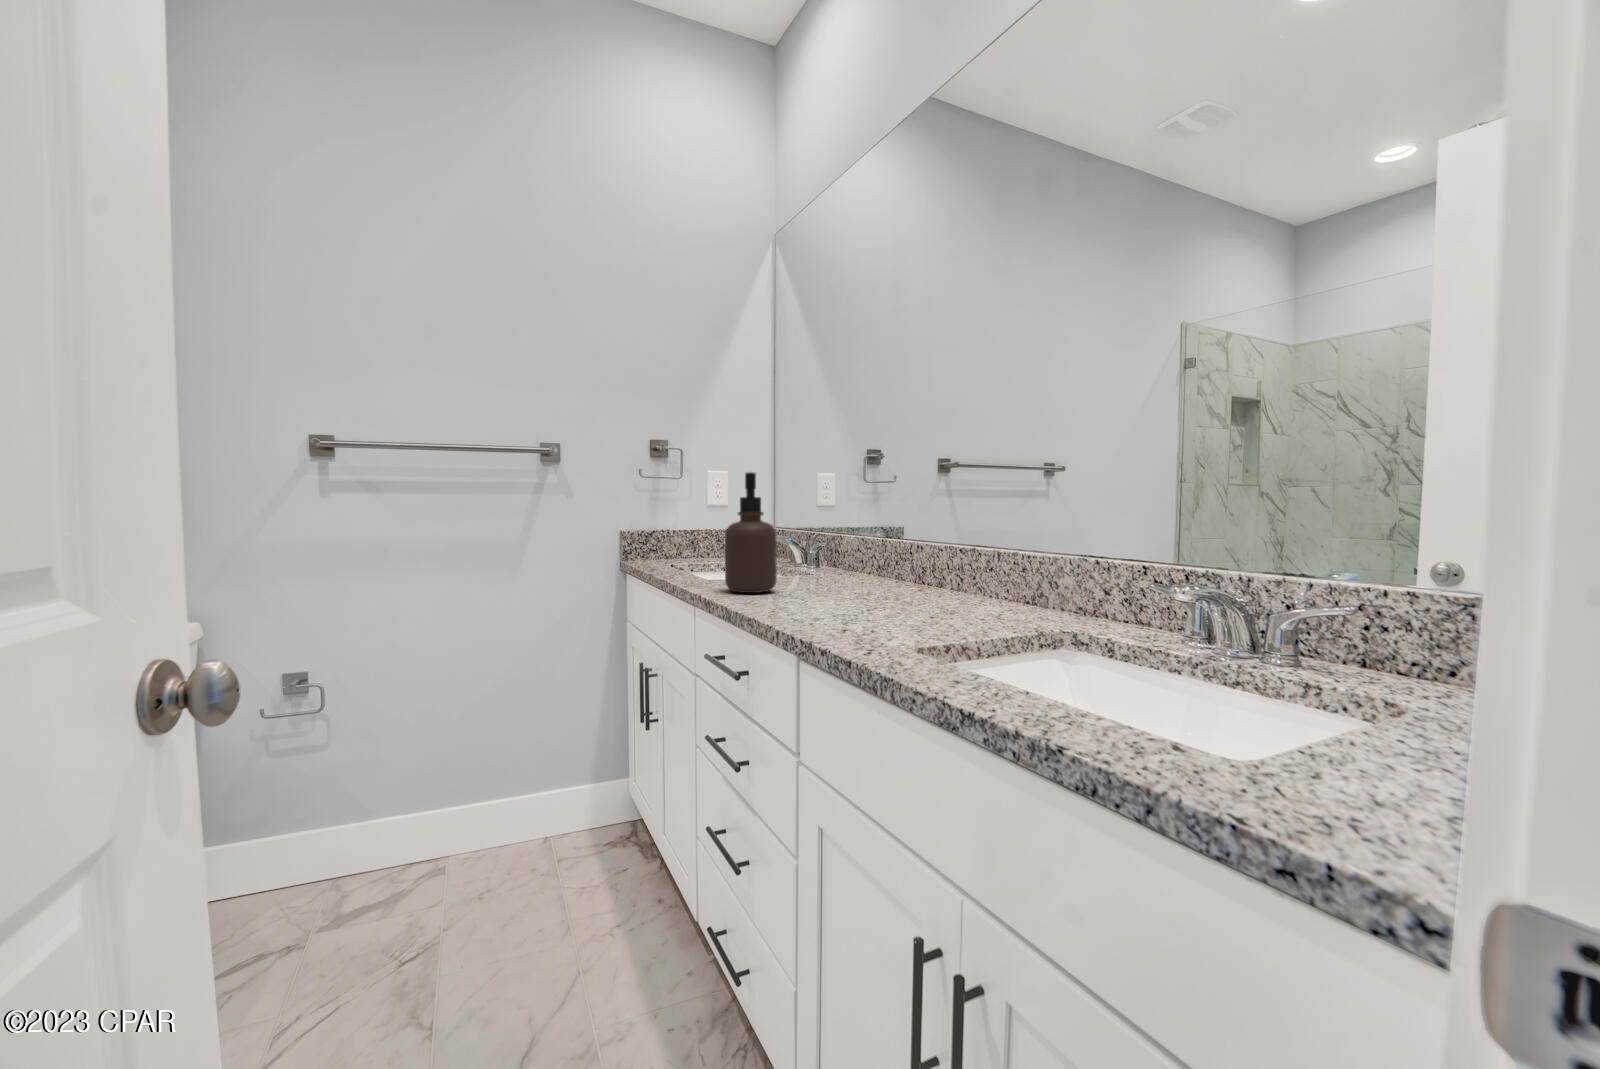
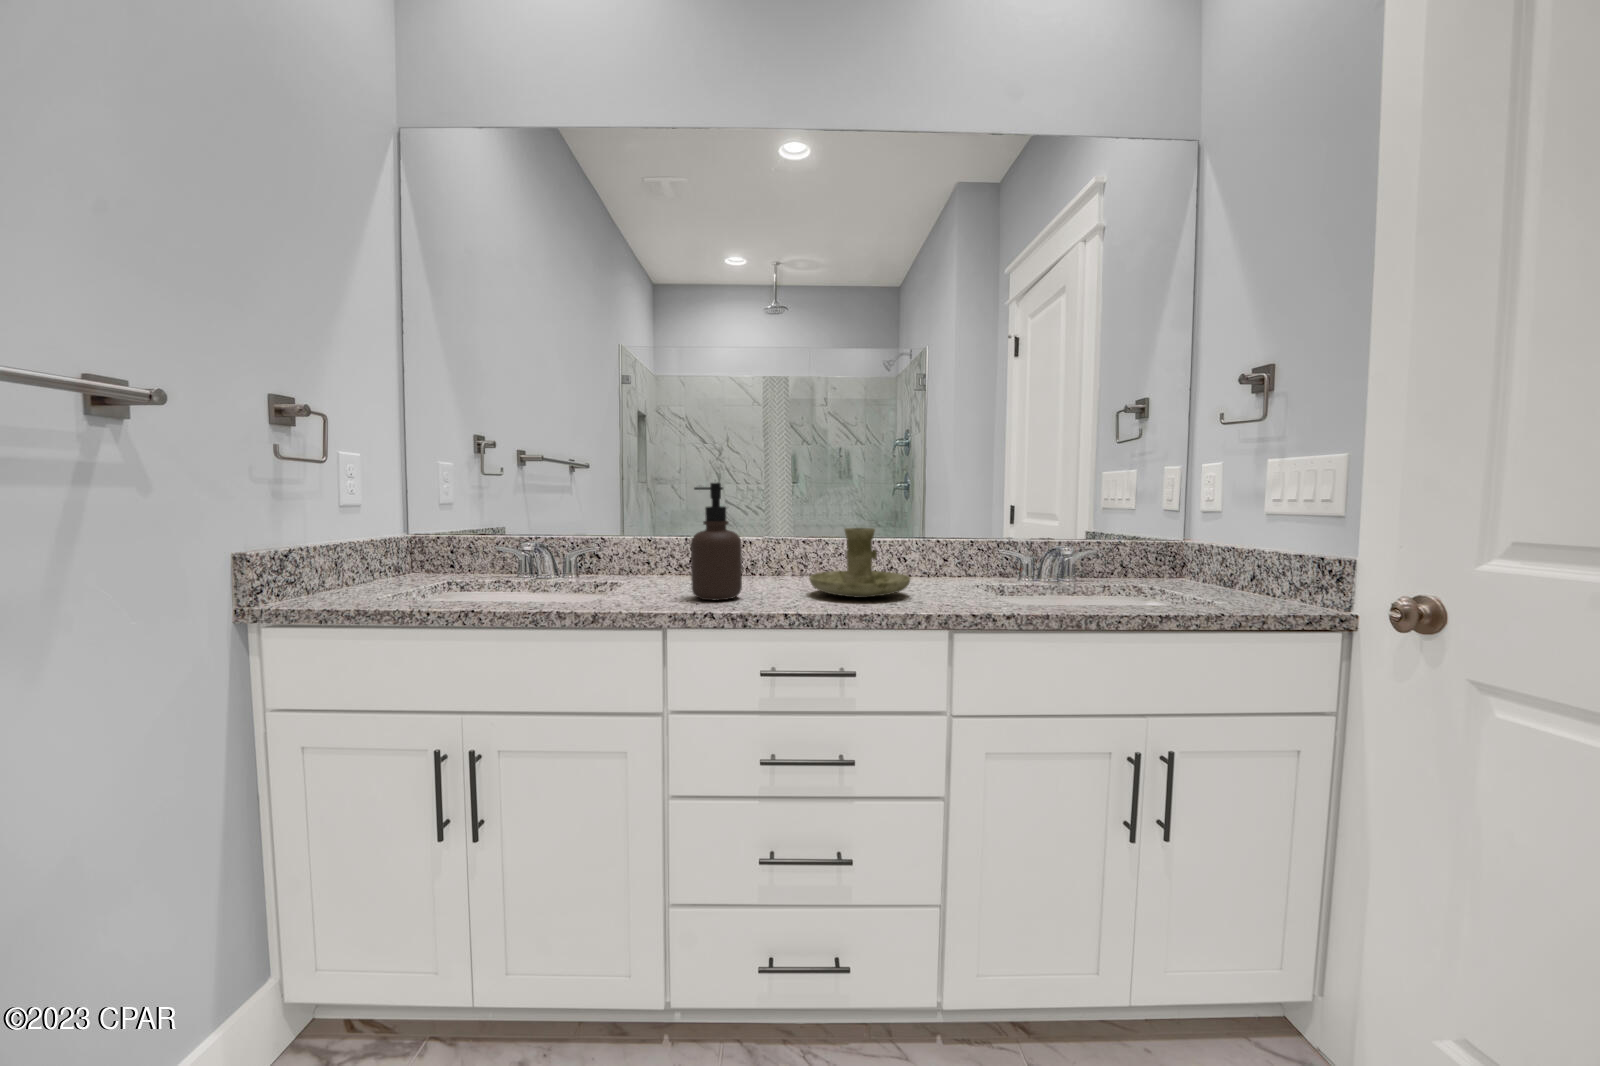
candle holder: none [791,525,930,614] -> present [809,528,910,597]

